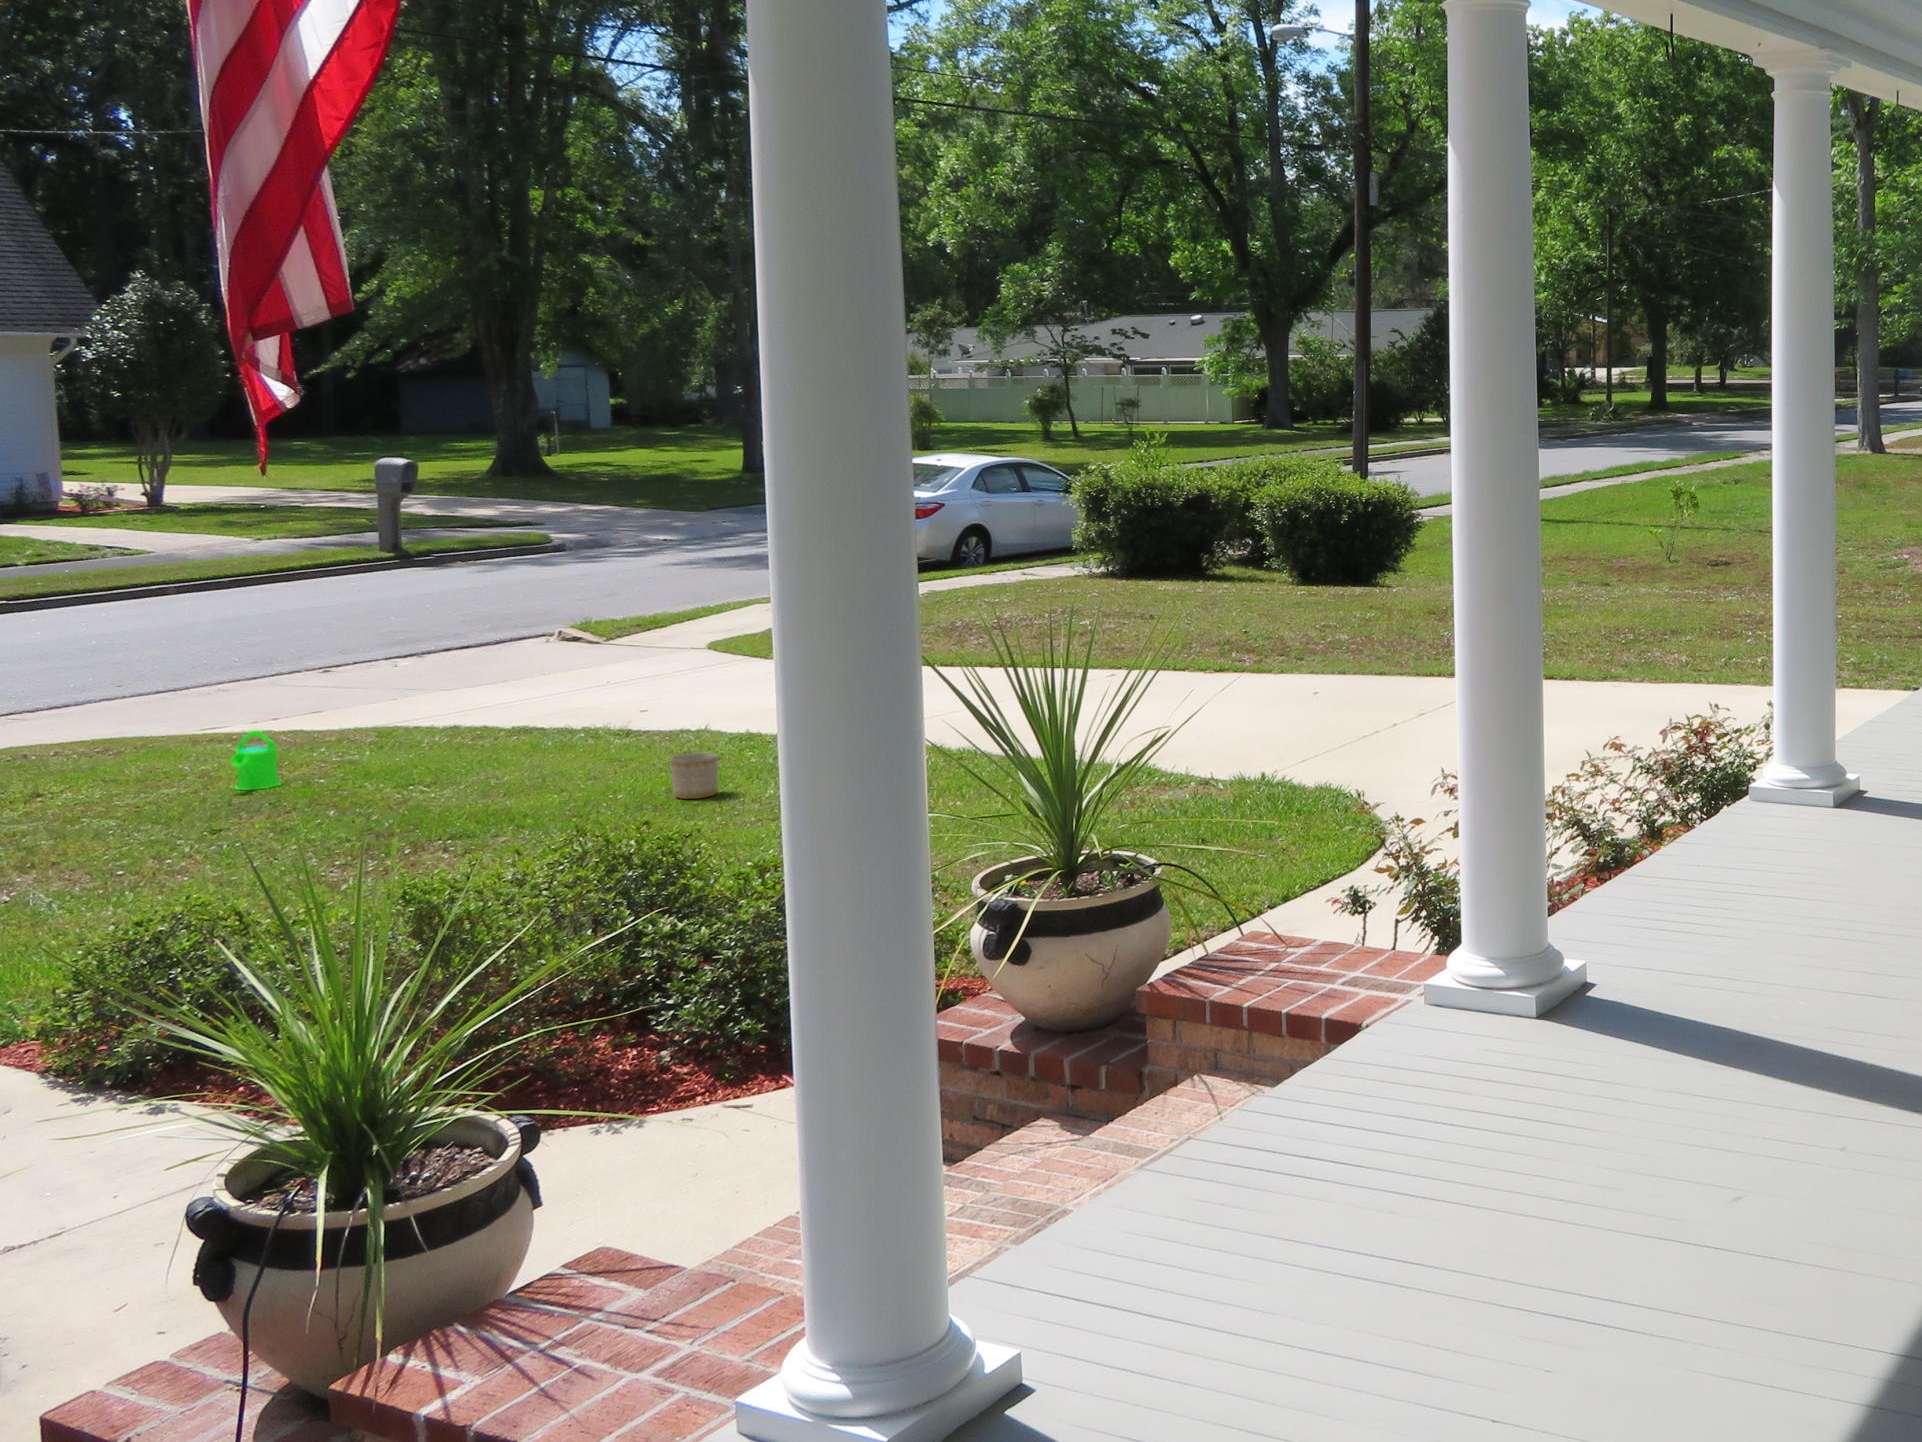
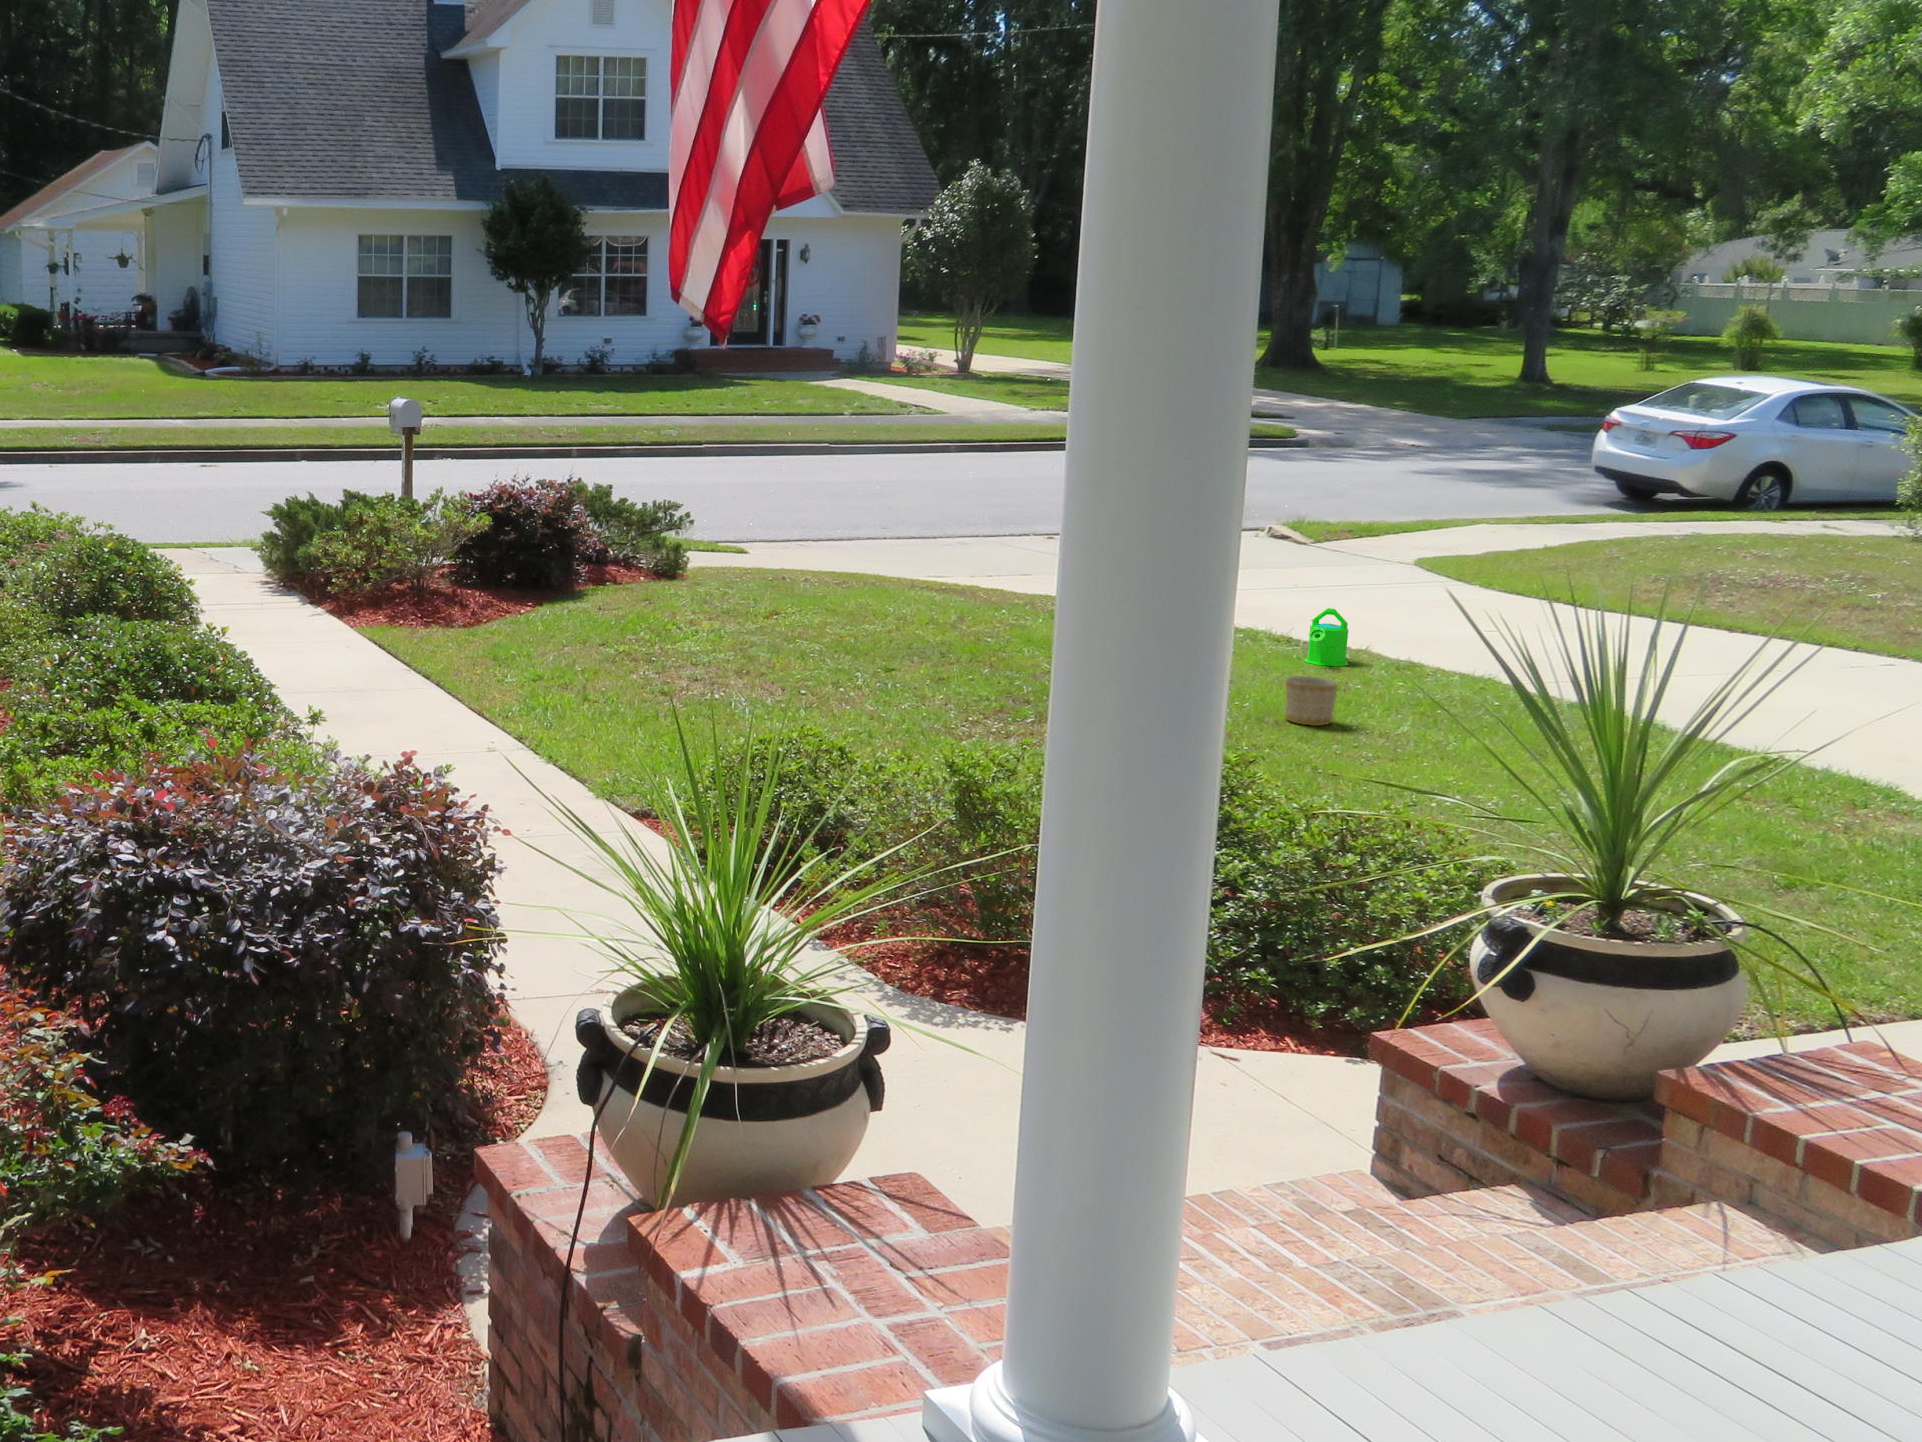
watering can: present [231,730,281,790] -> present [1304,608,1348,666]

